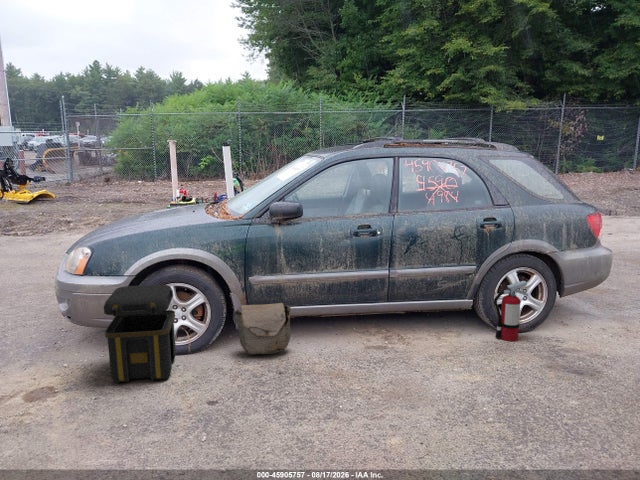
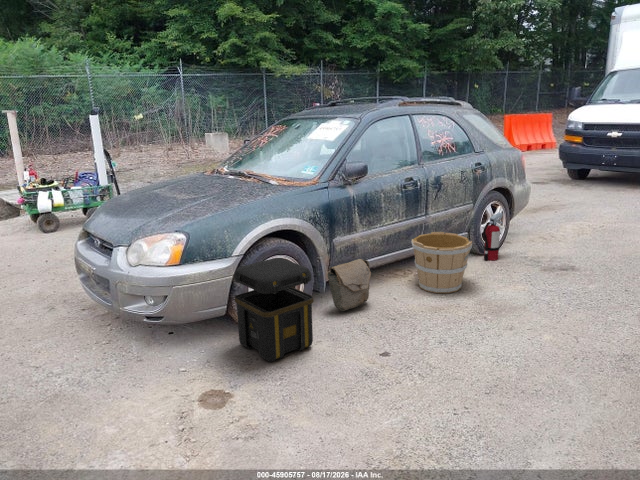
wooden bucket: none [356,289,427,365] -> present [411,232,472,293]

